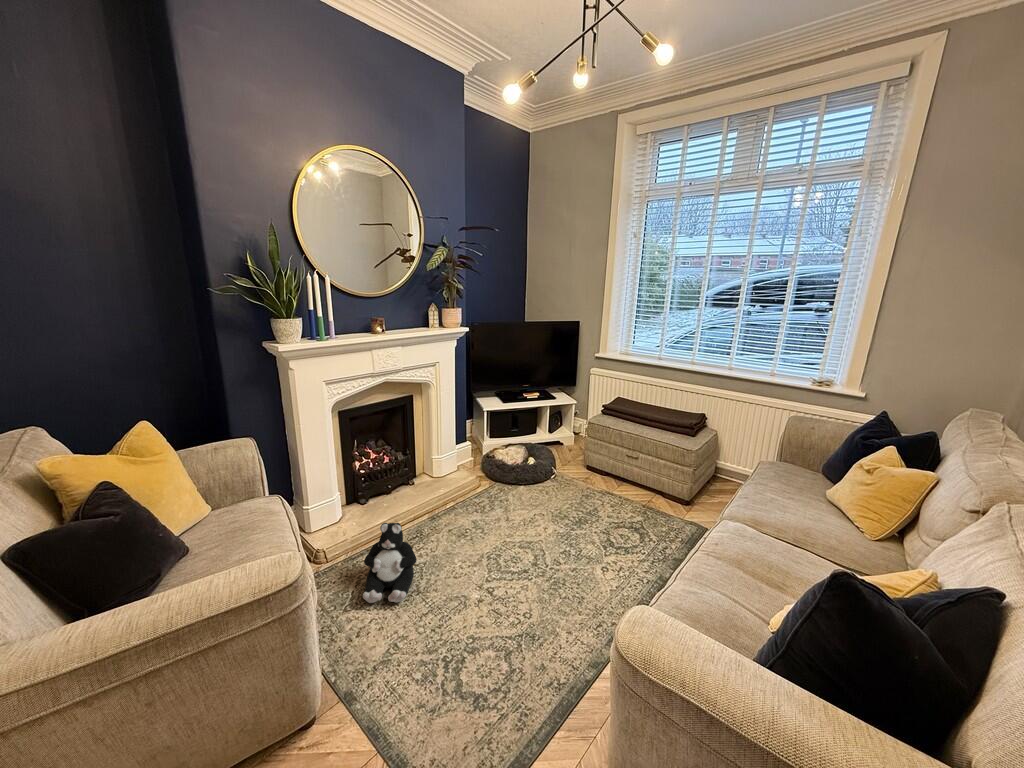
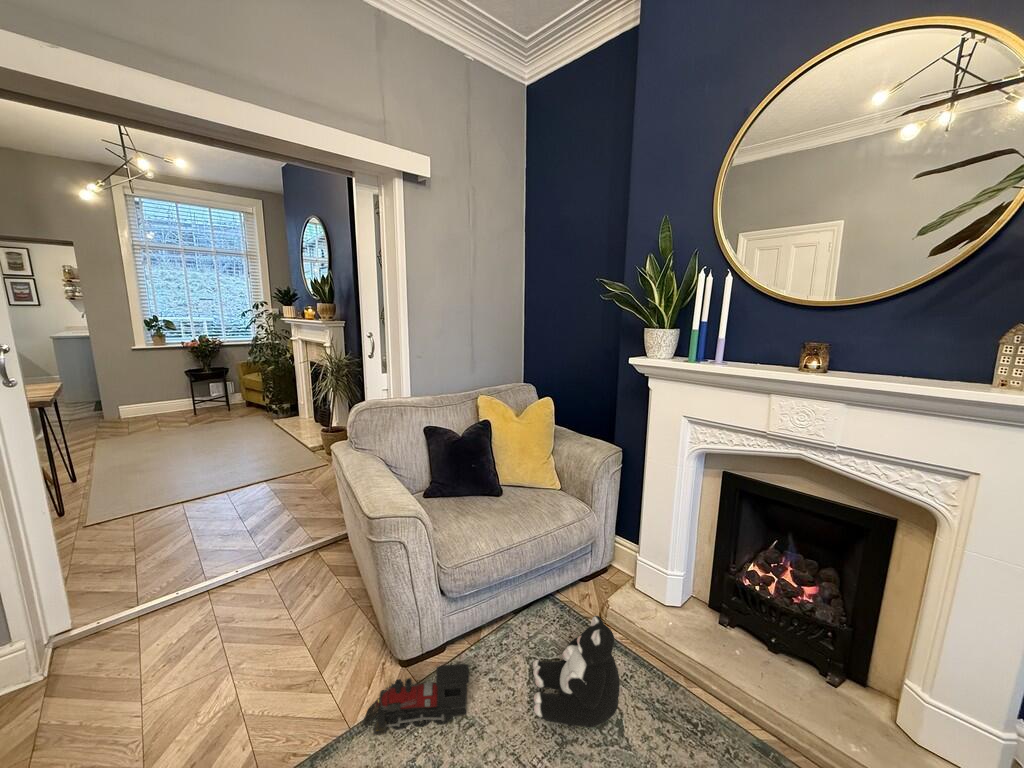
toy train: none [354,619,397,735] -> present [364,664,469,735]

